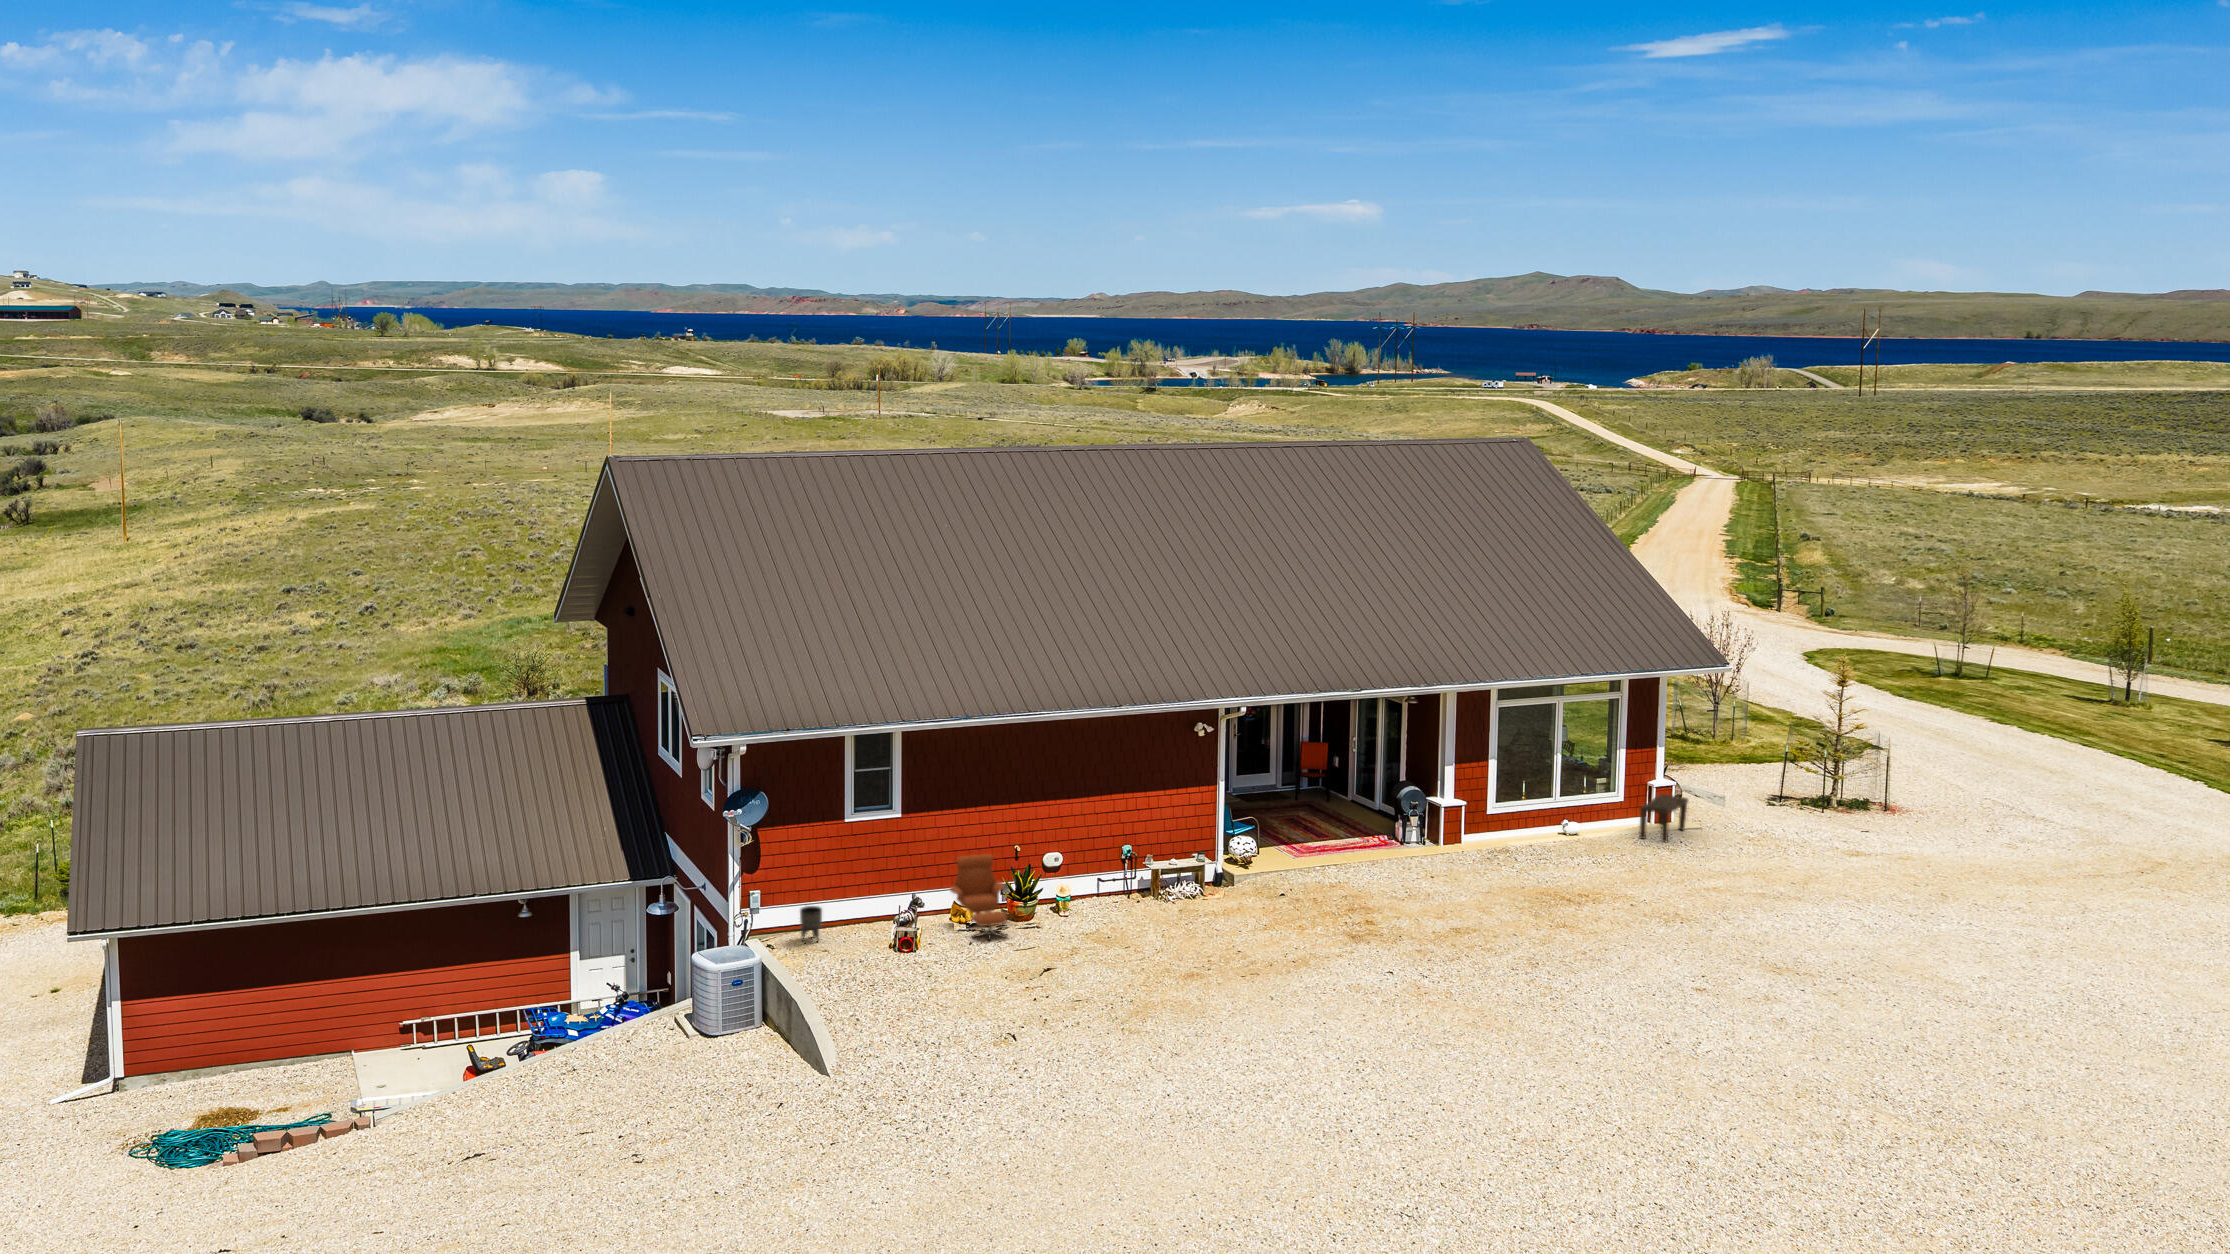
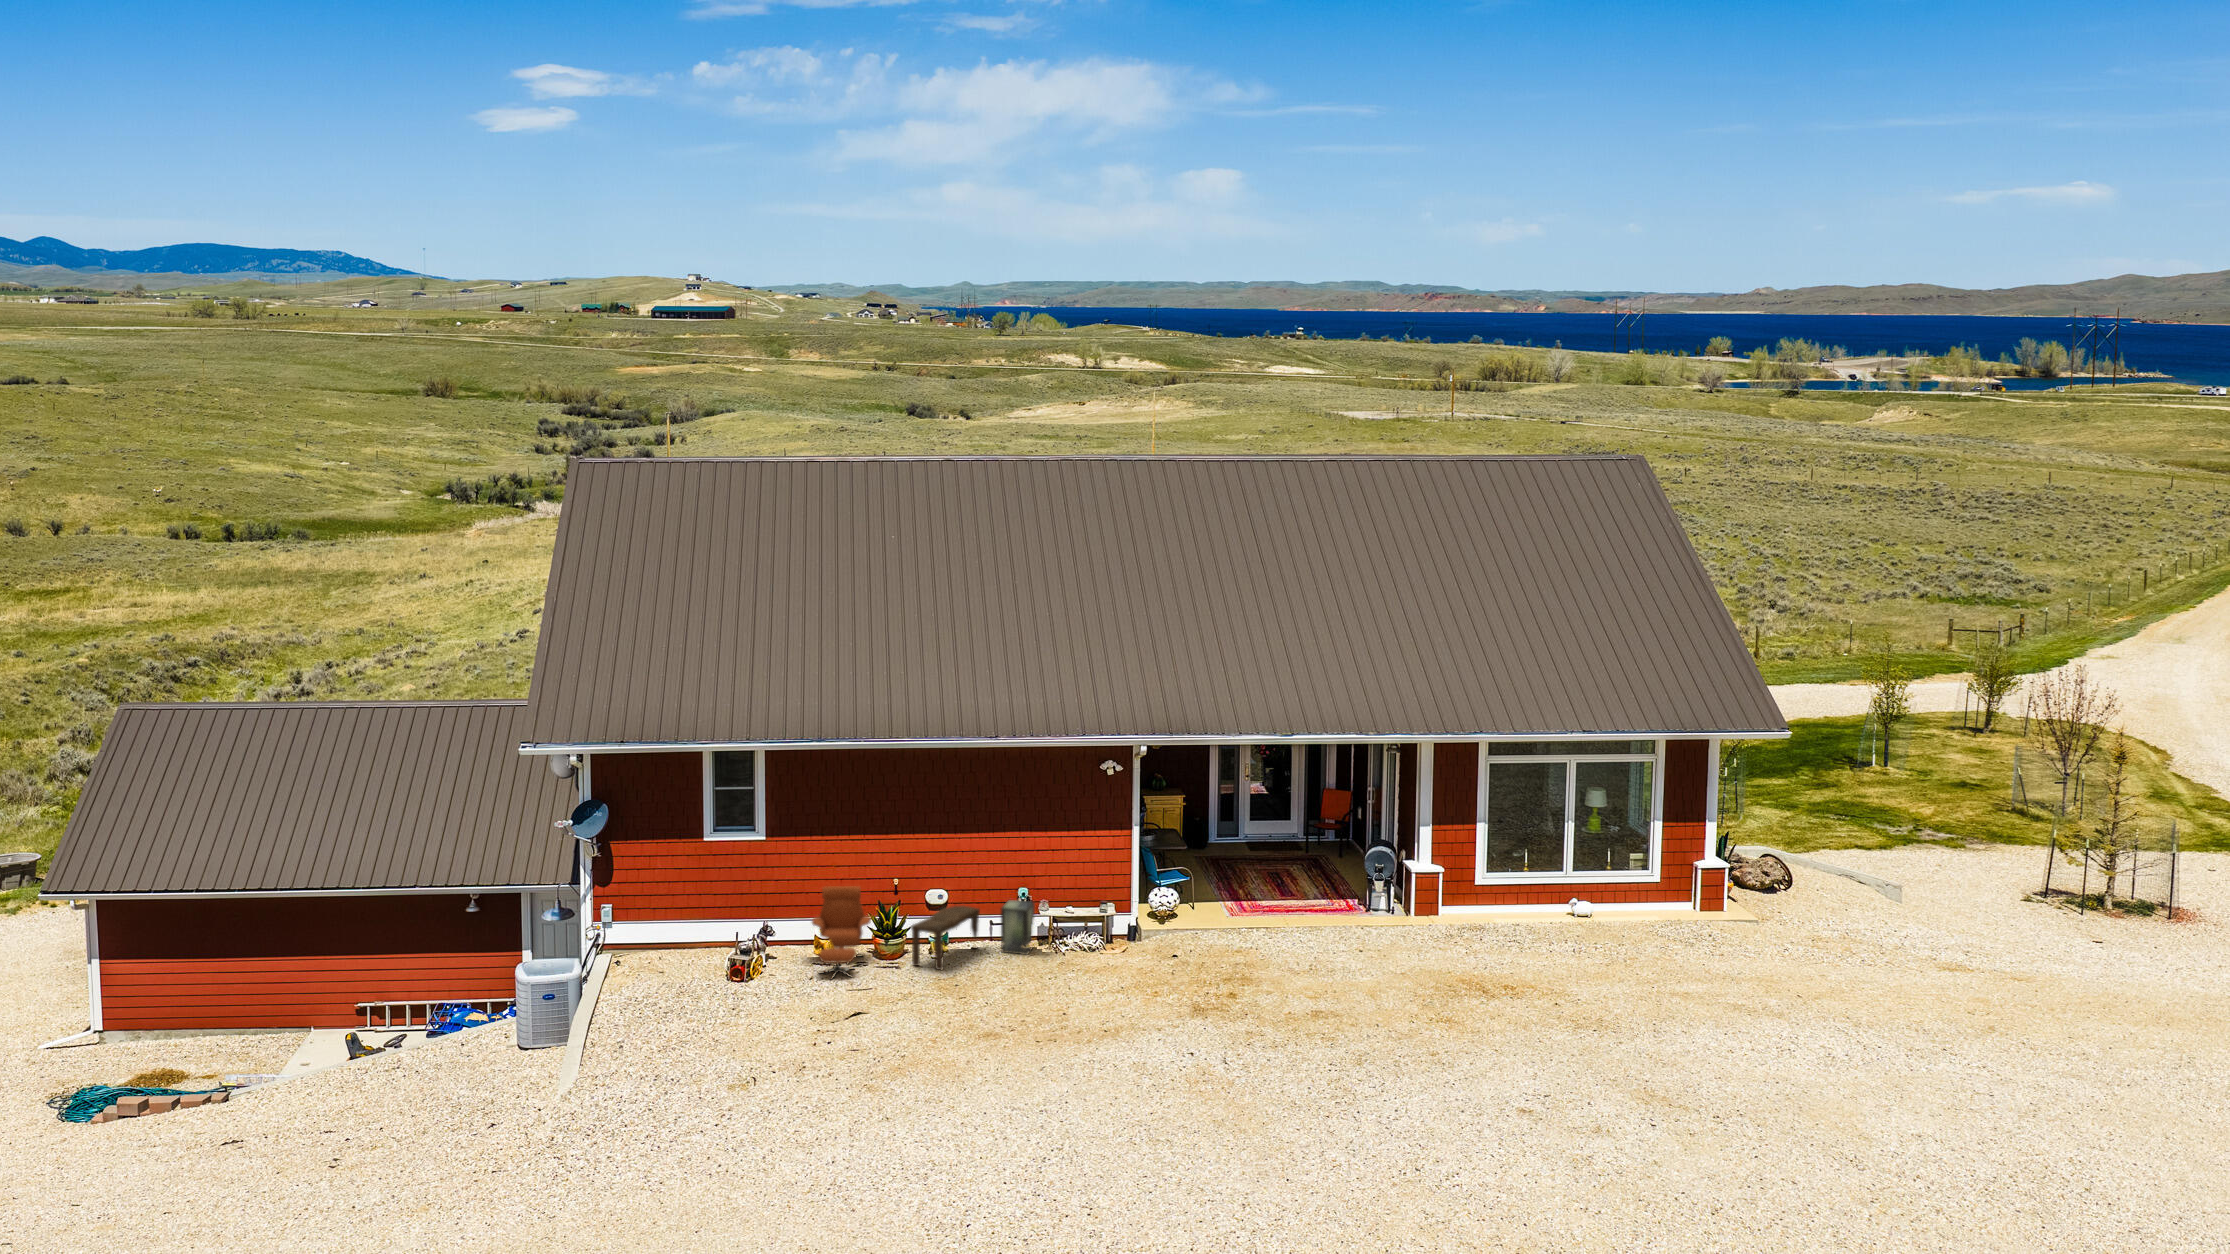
bench: present [1639,794,1689,843] -> present [911,906,980,970]
storage box: none [1115,857,1142,906] -> present [1001,900,1035,955]
planter: present [800,906,822,942] -> none [650,925,673,964]

